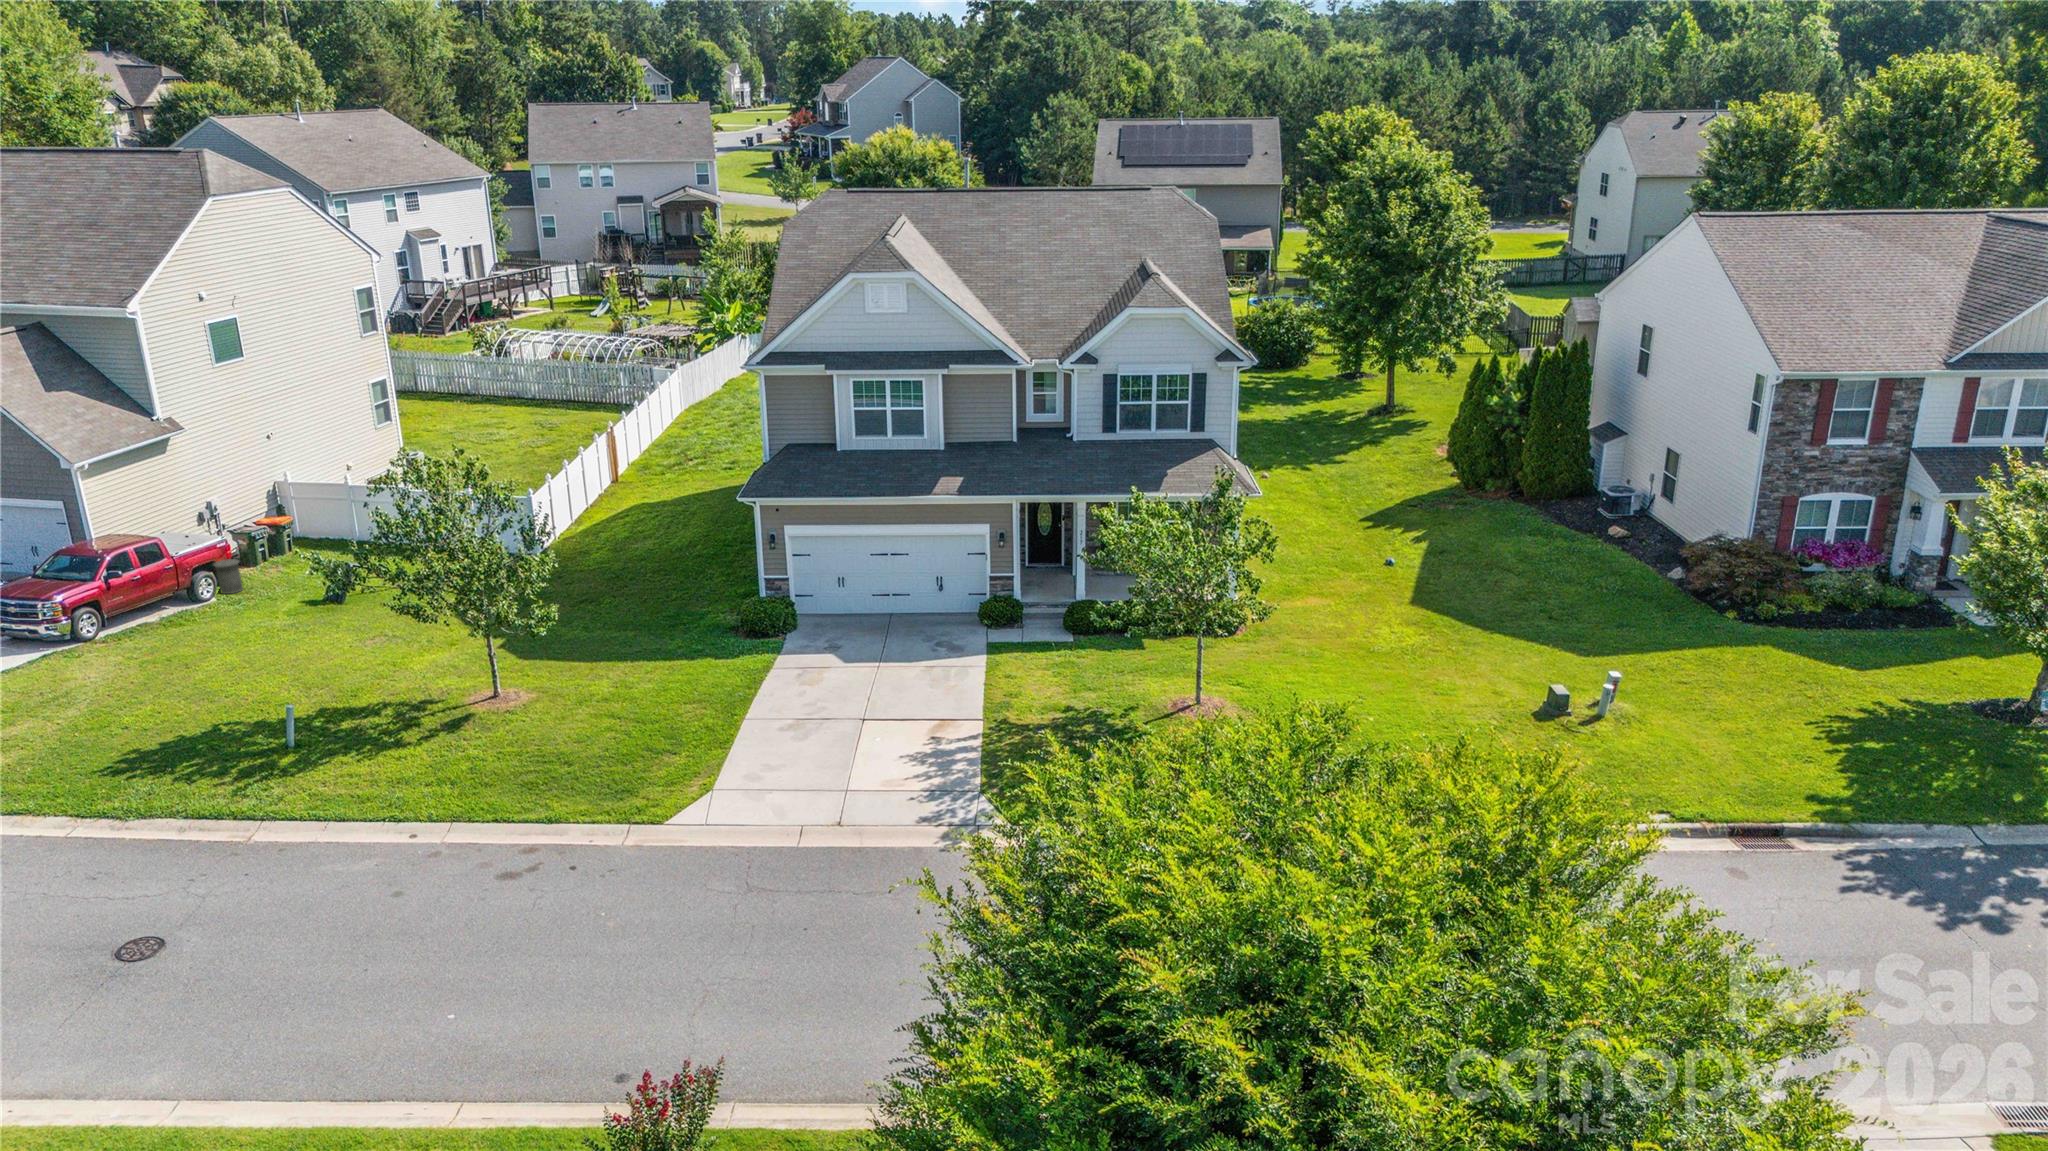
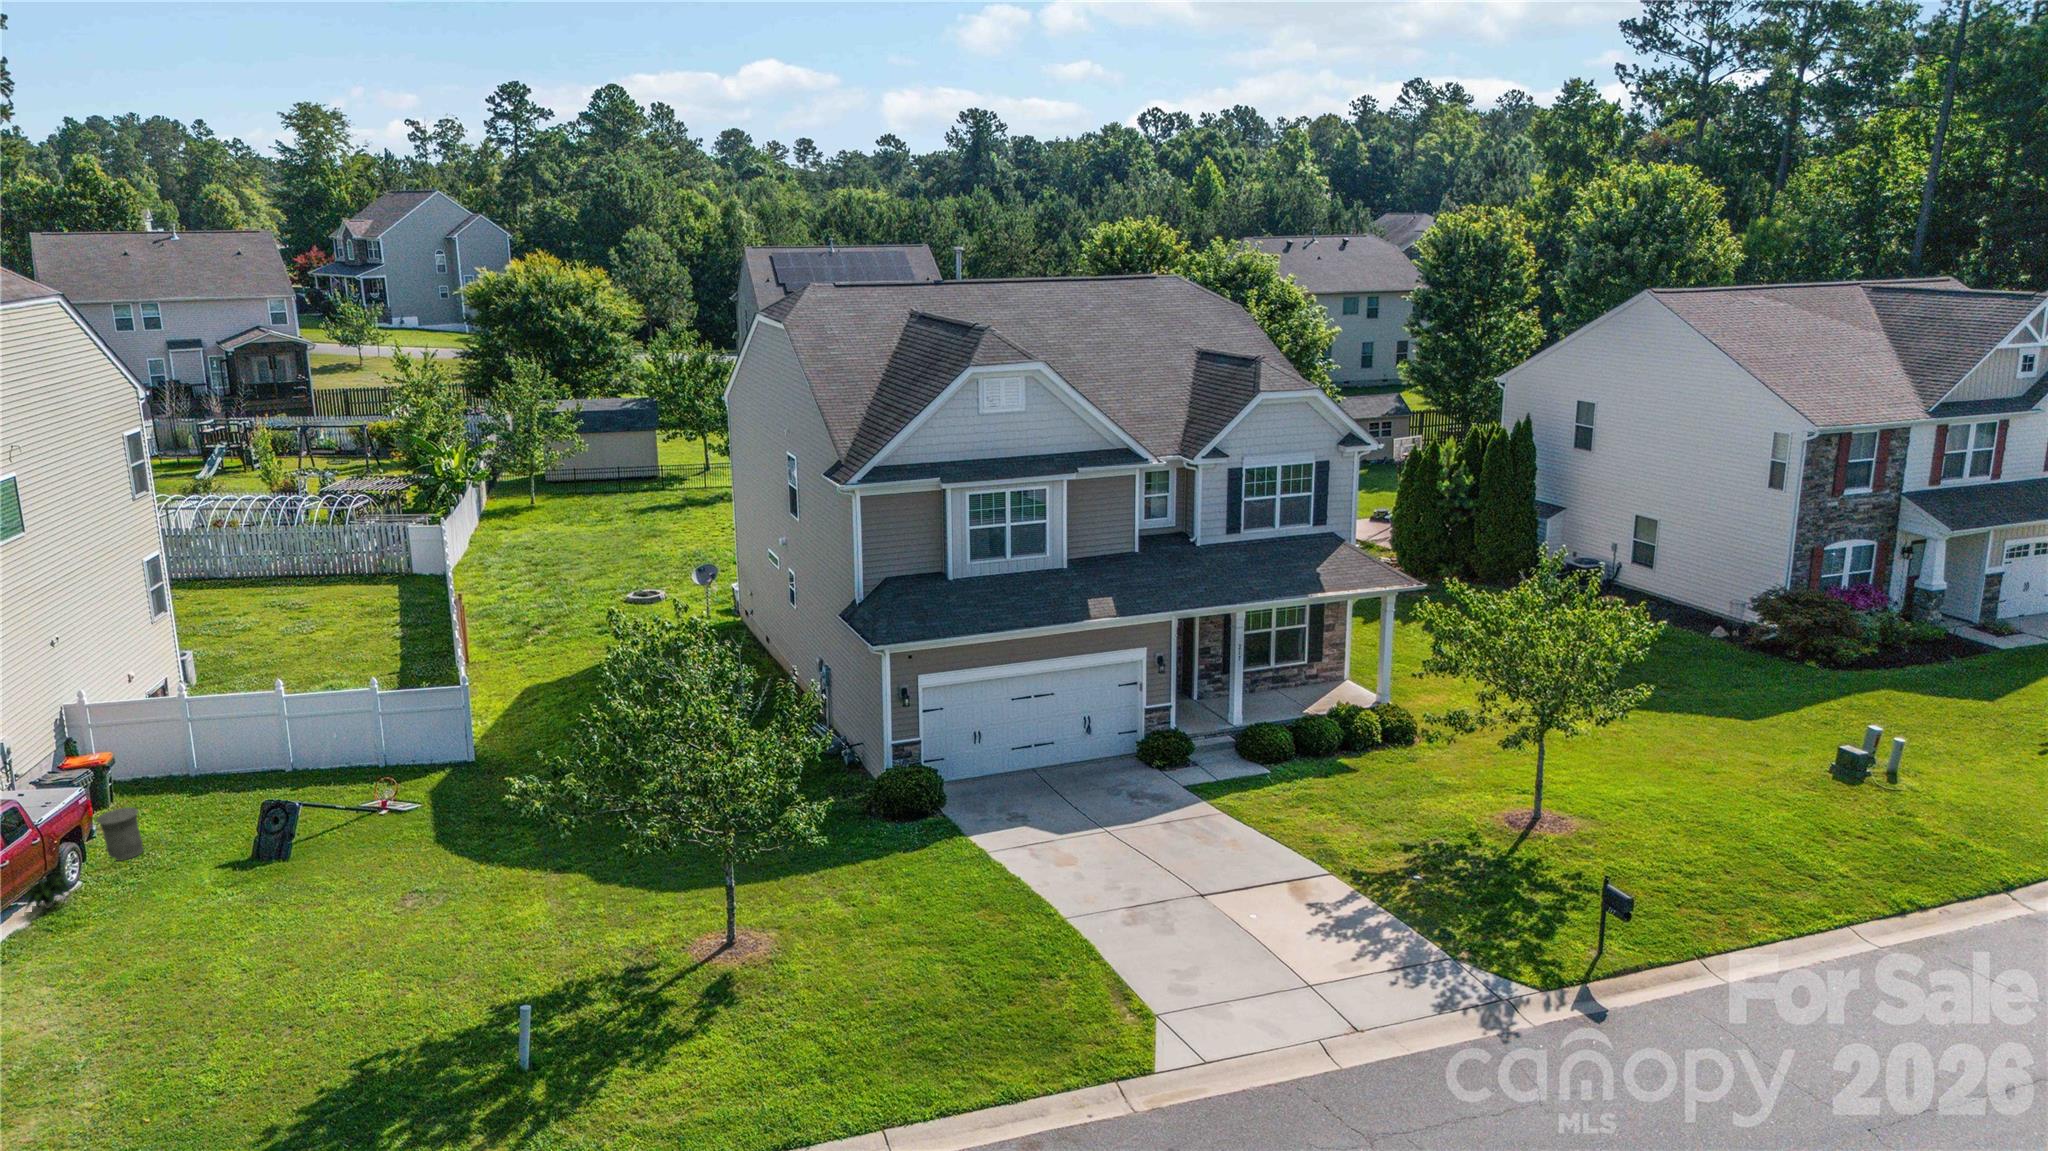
potted plant: none [155,590,188,614] -> present [24,875,70,909]

